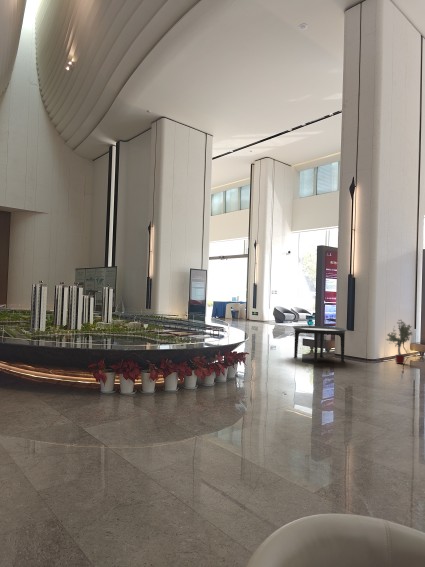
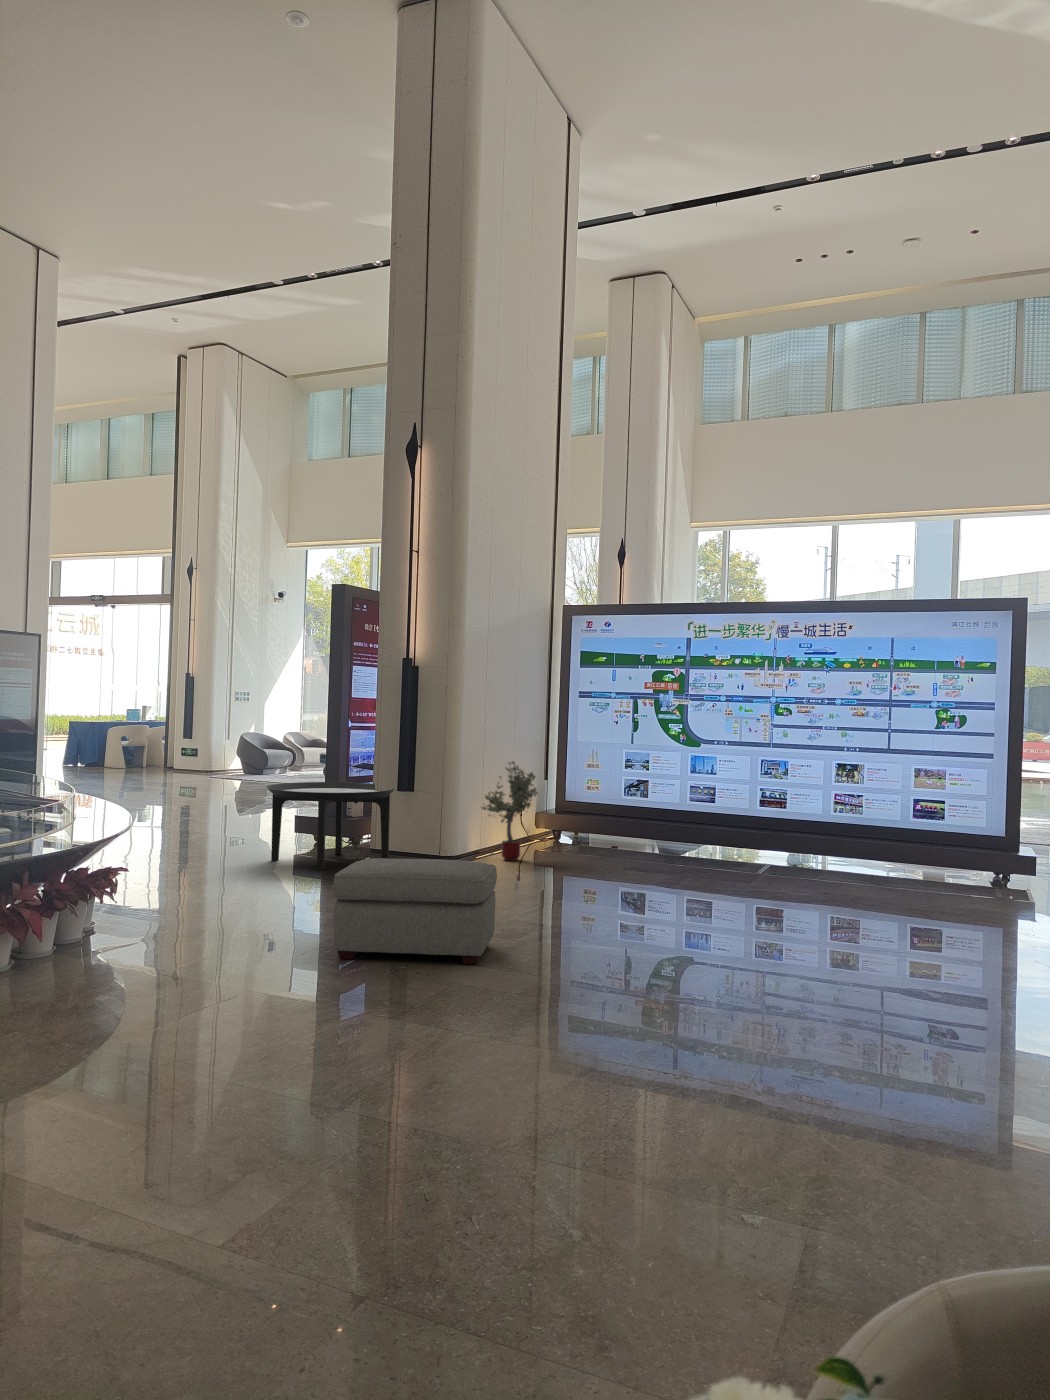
ottoman: none [332,359,408,412] -> present [333,858,497,965]

